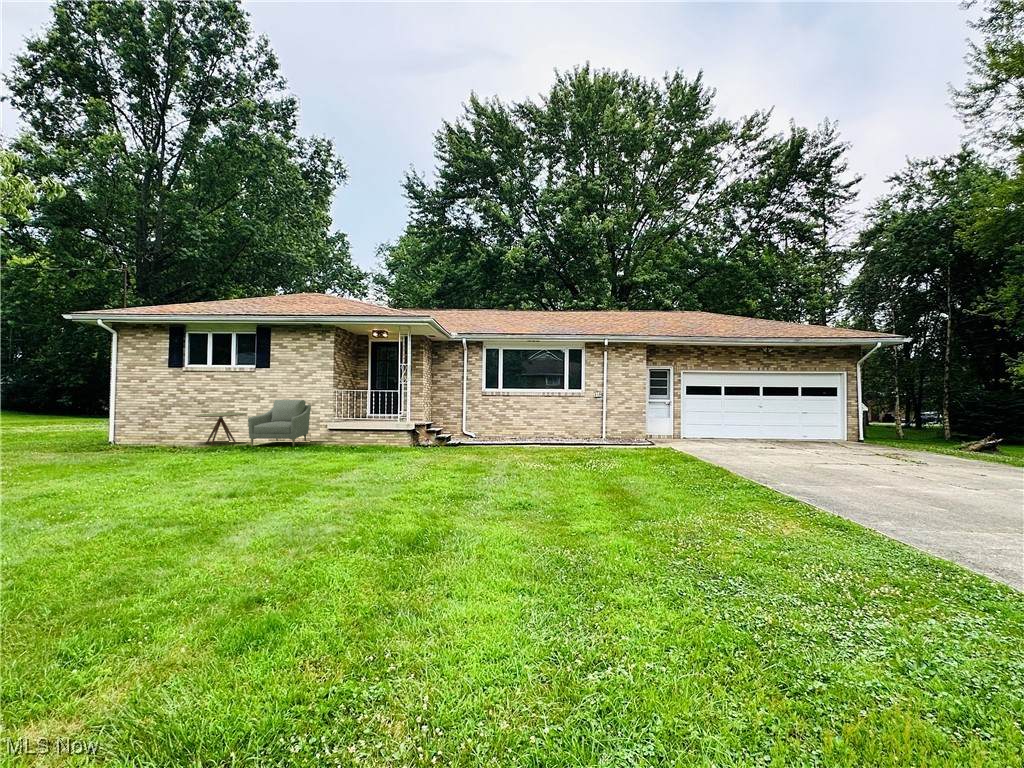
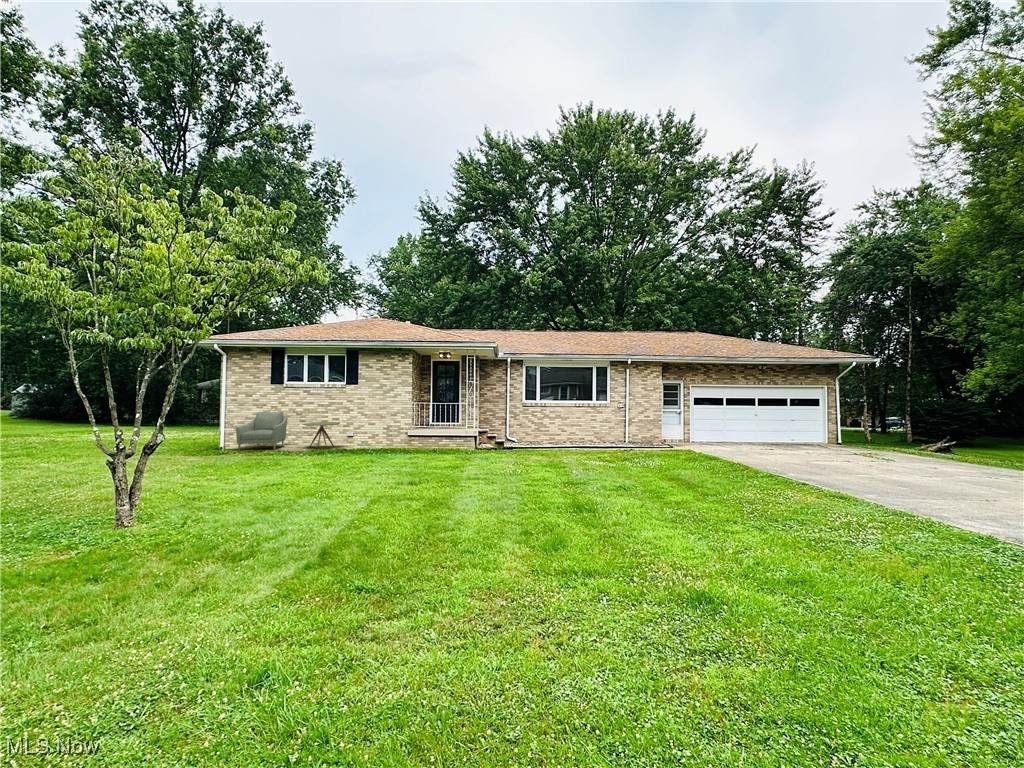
chair: present [248,400,311,446] -> present [236,412,288,450]

